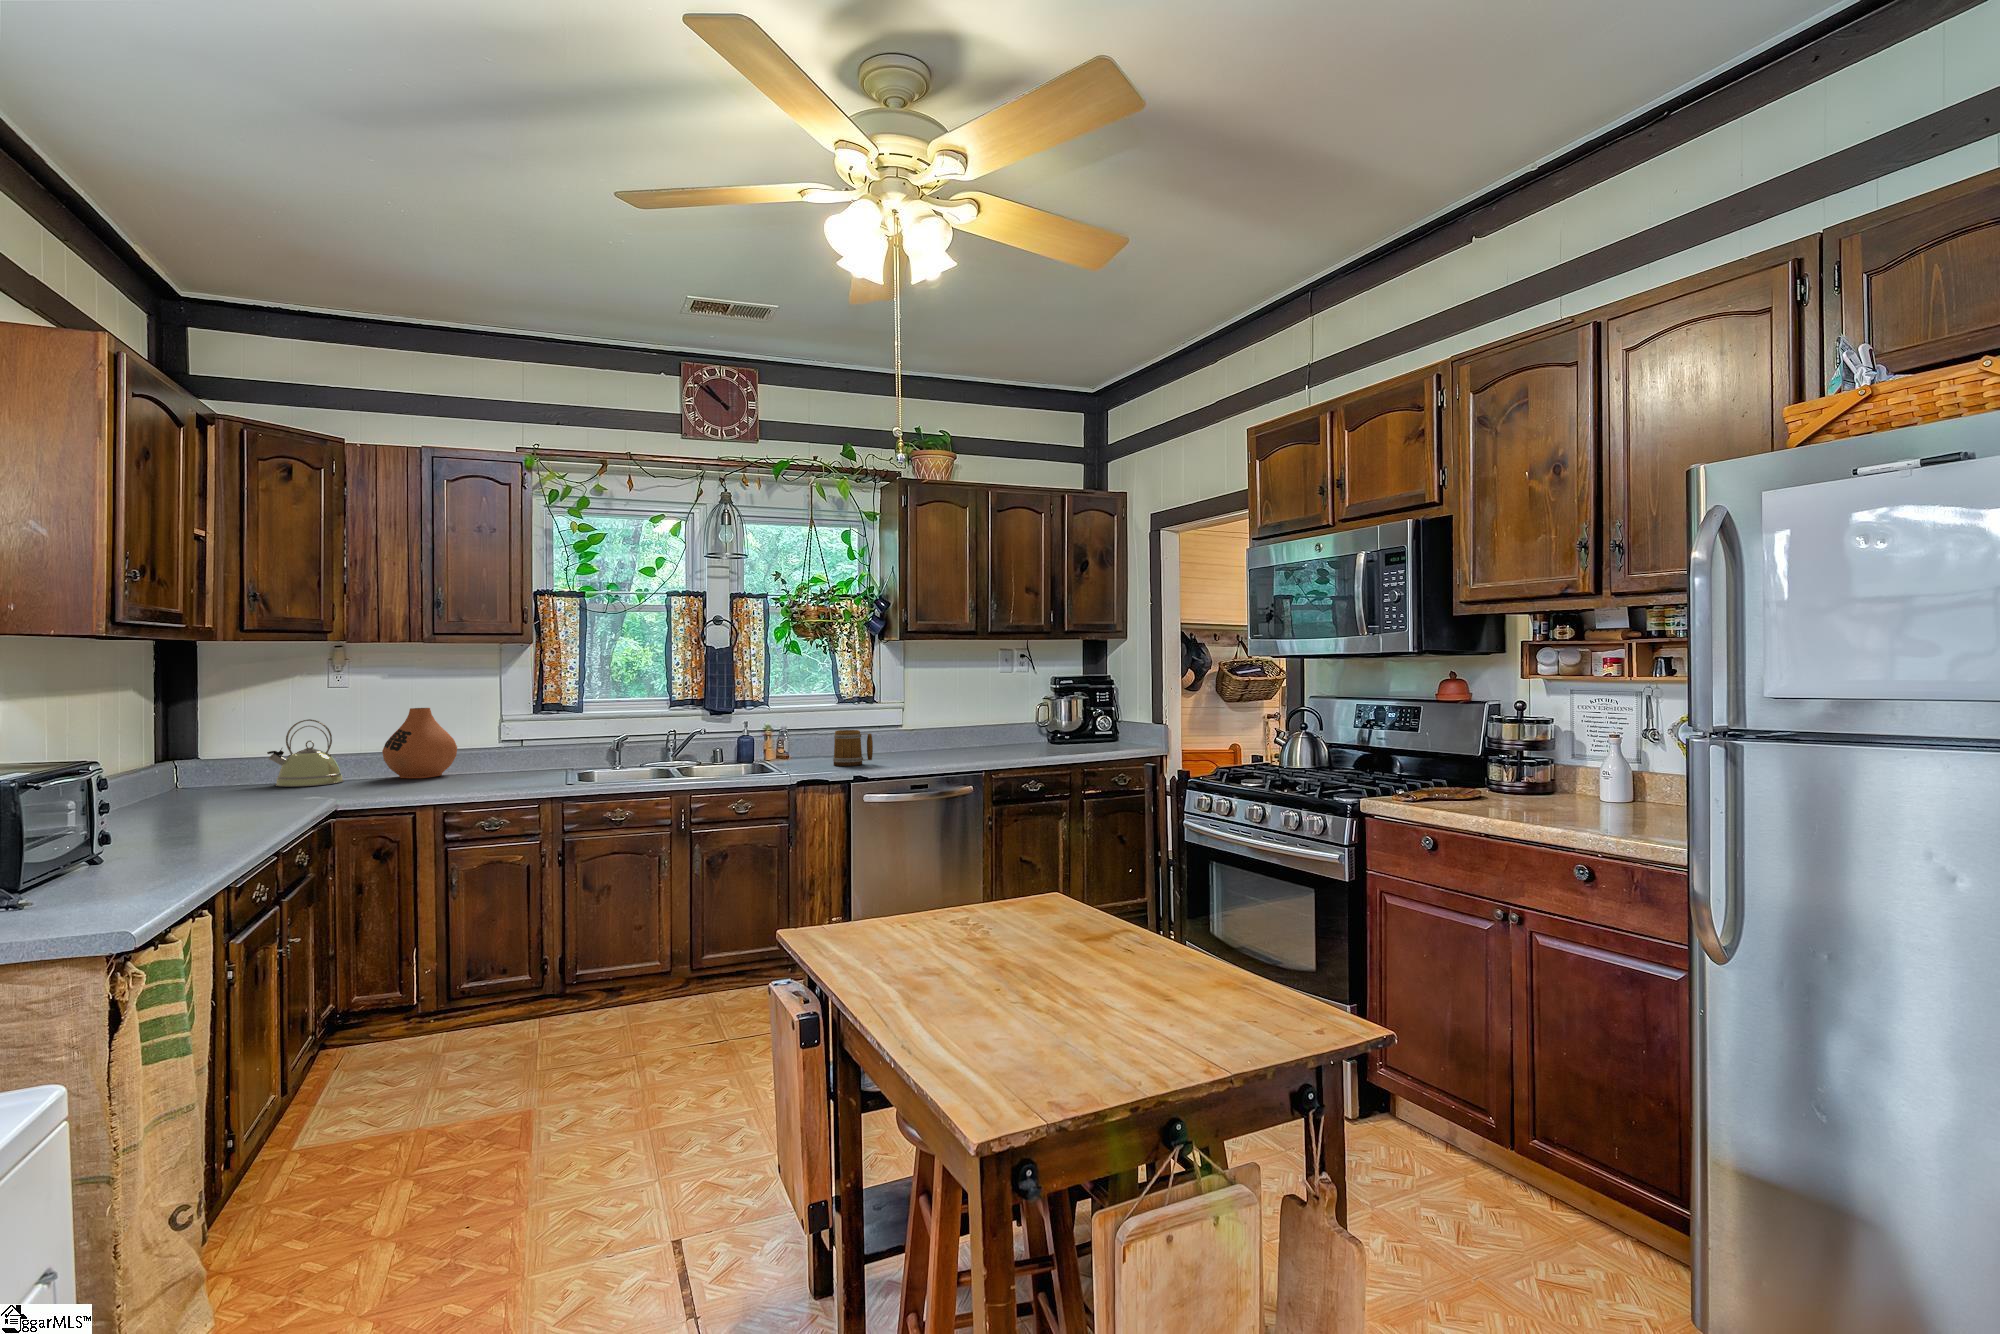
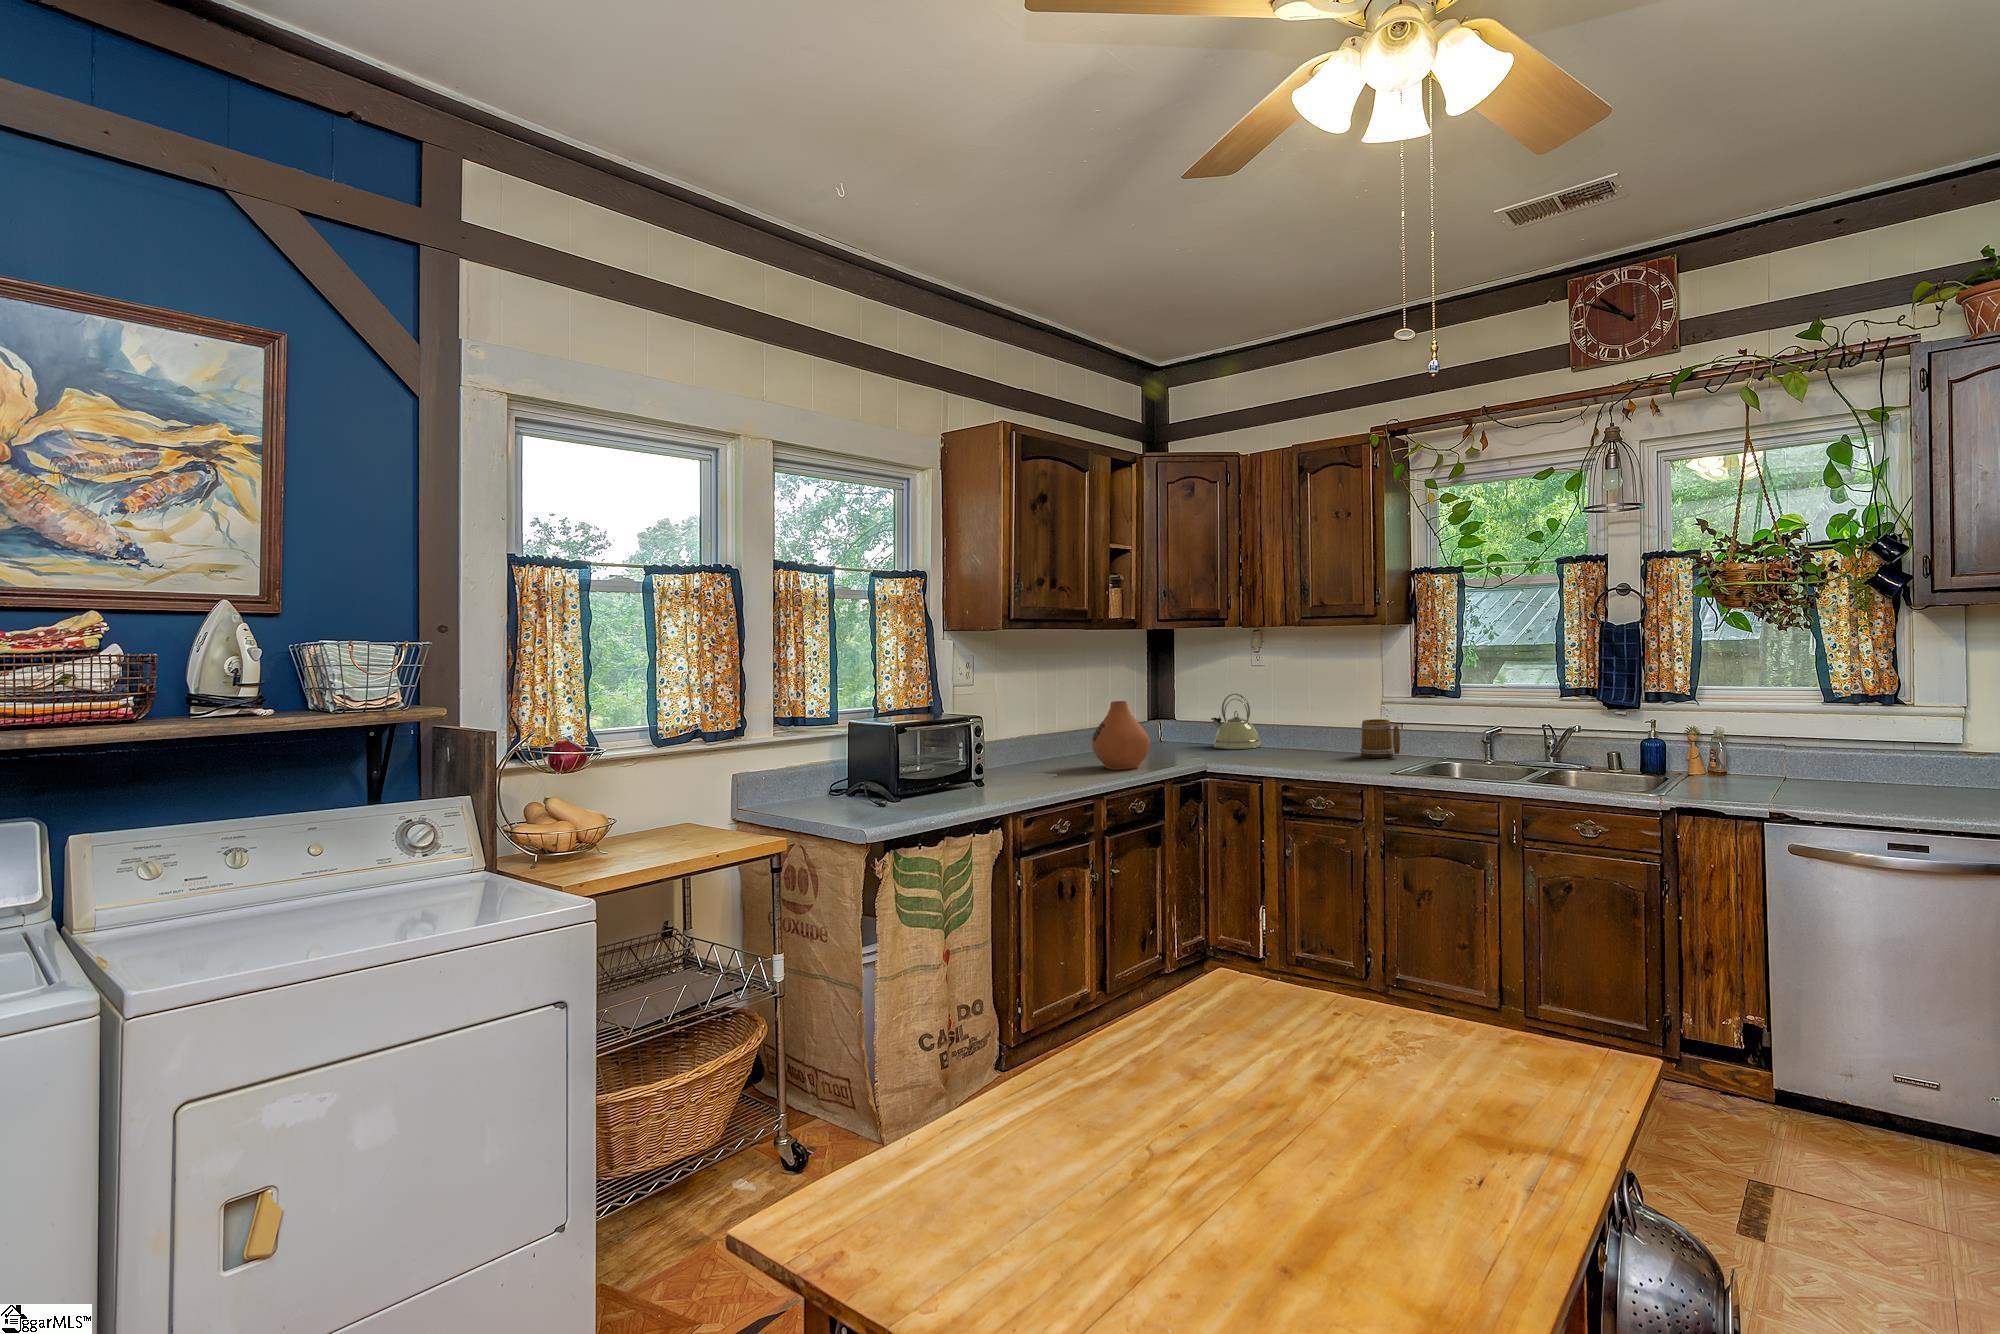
vase: present [382,708,457,778] -> present [1091,701,1150,770]
mug: present [833,730,873,766] -> present [1360,719,1400,758]

